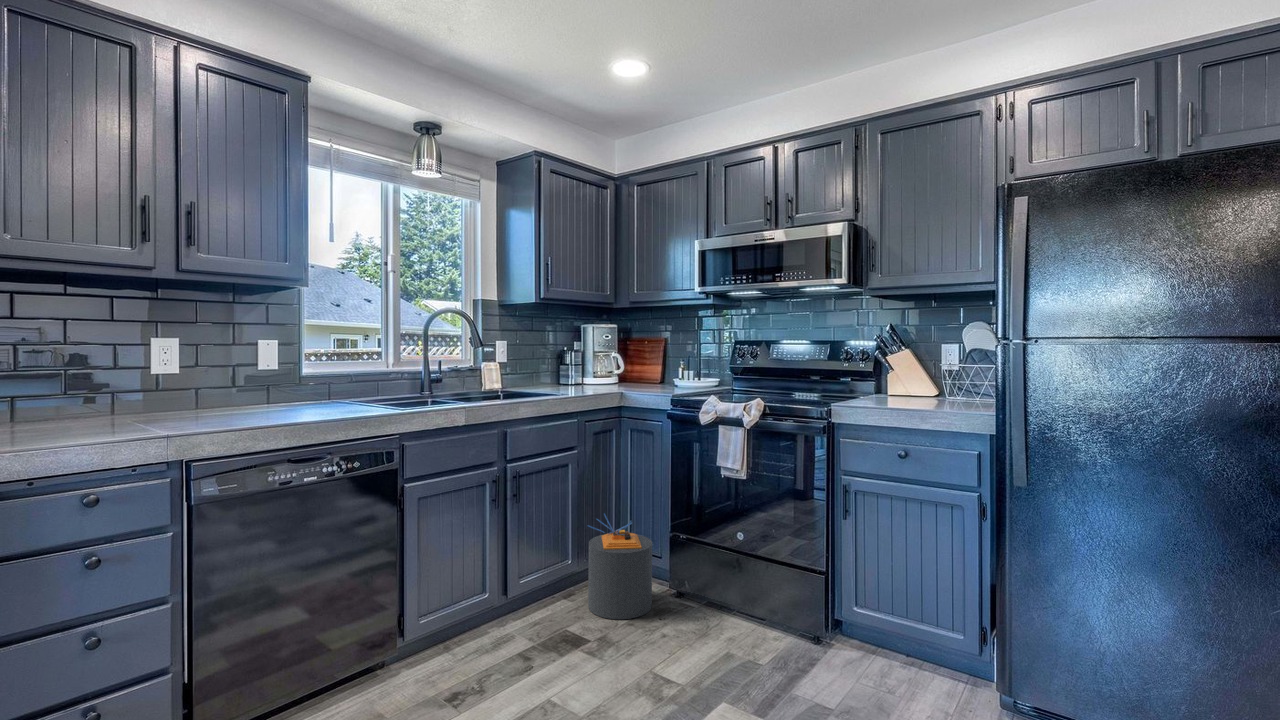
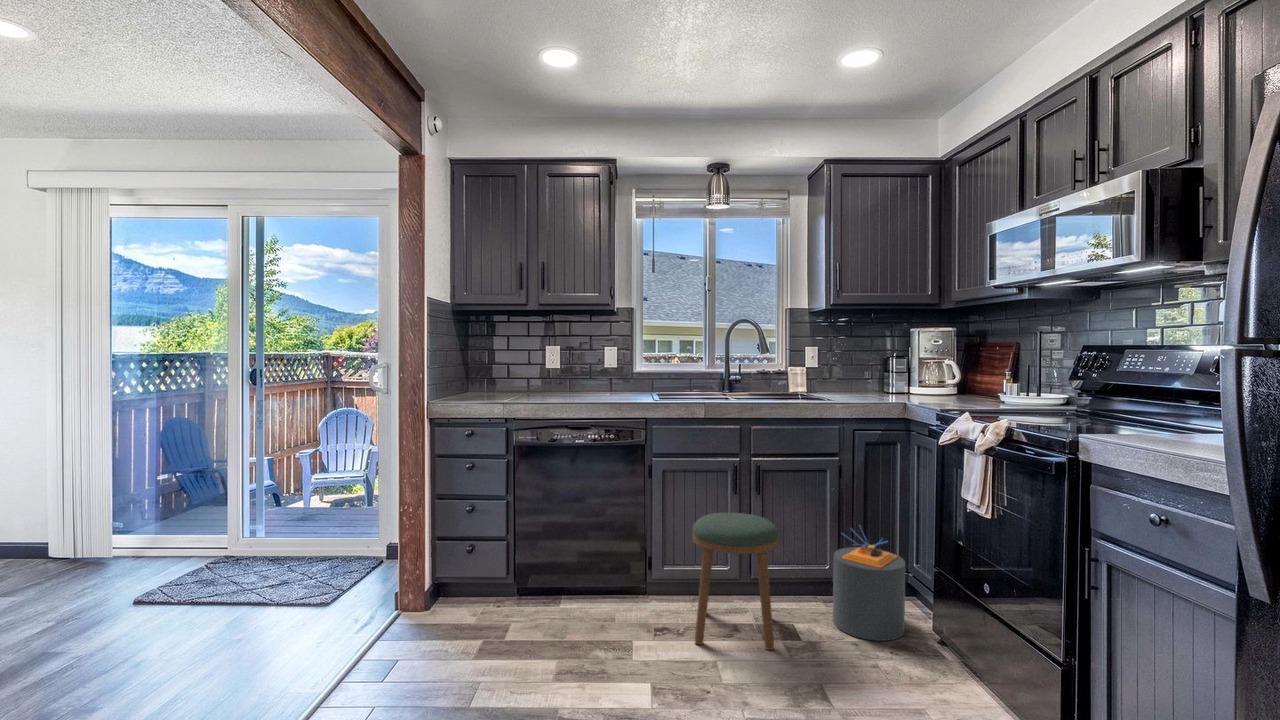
stool: none [469,526,581,689] -> present [693,513,778,650]

